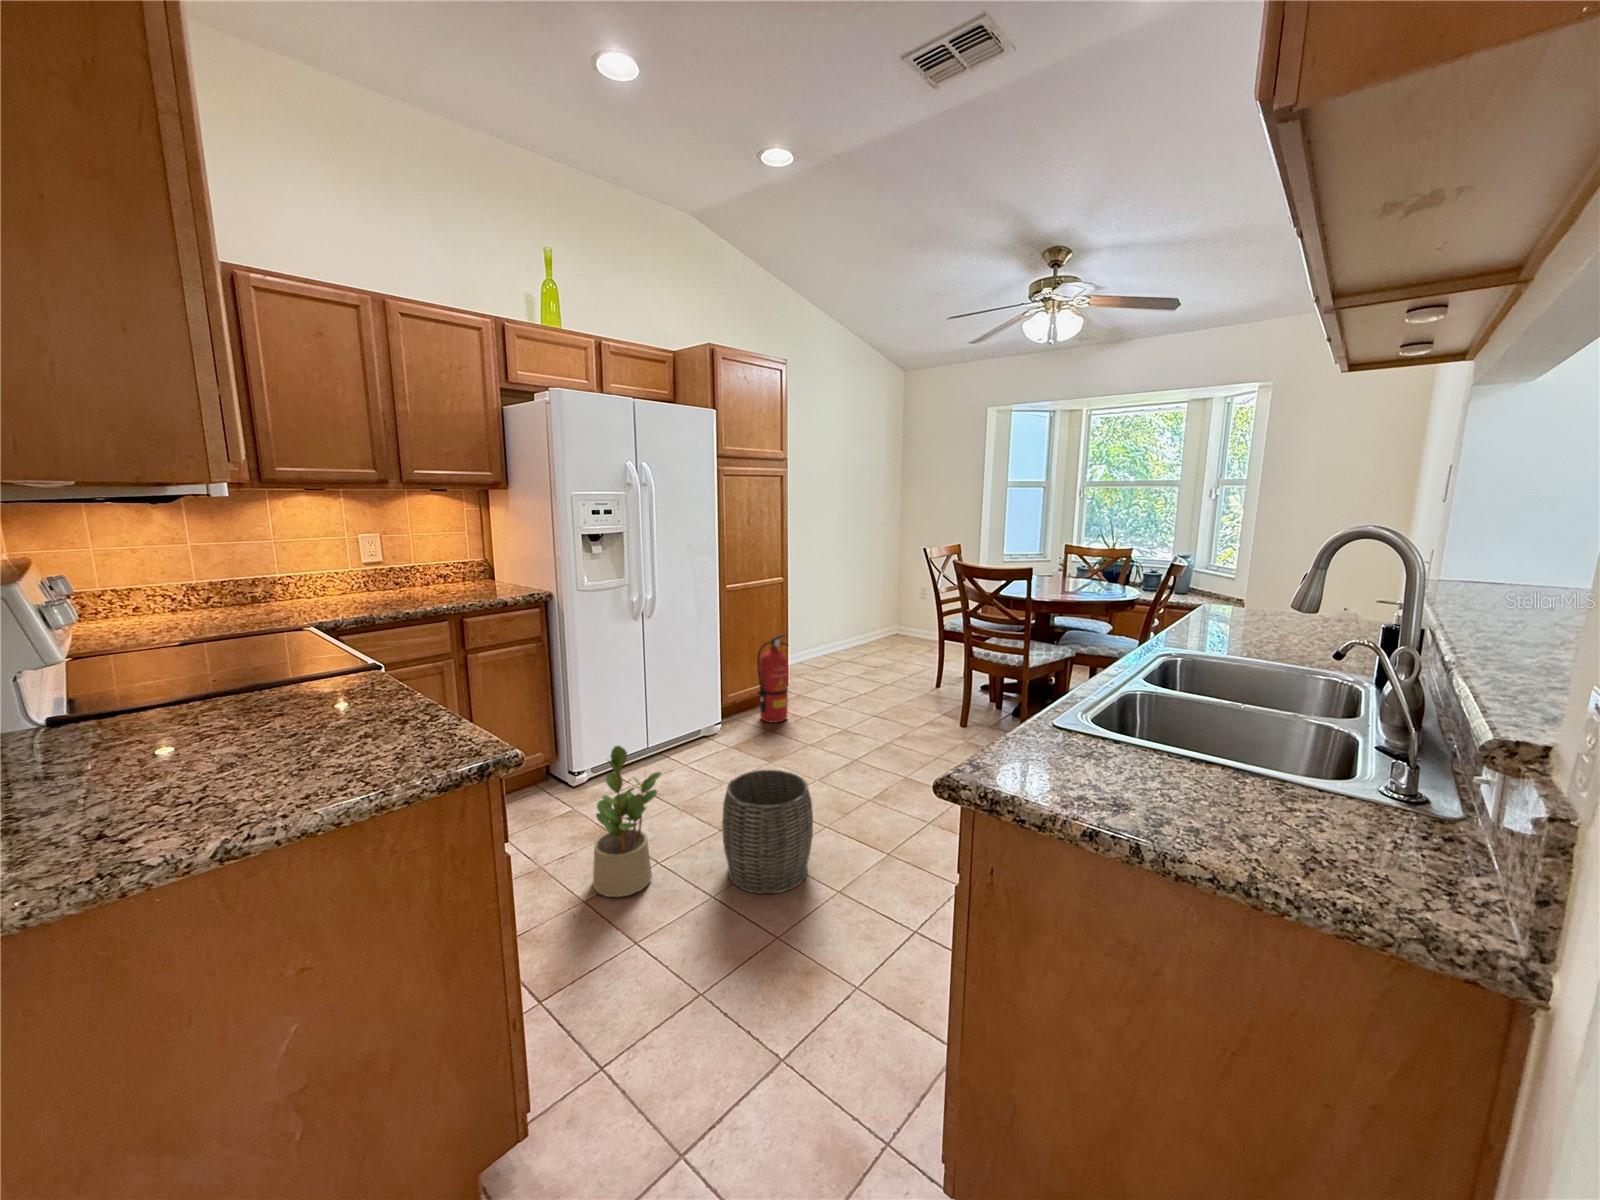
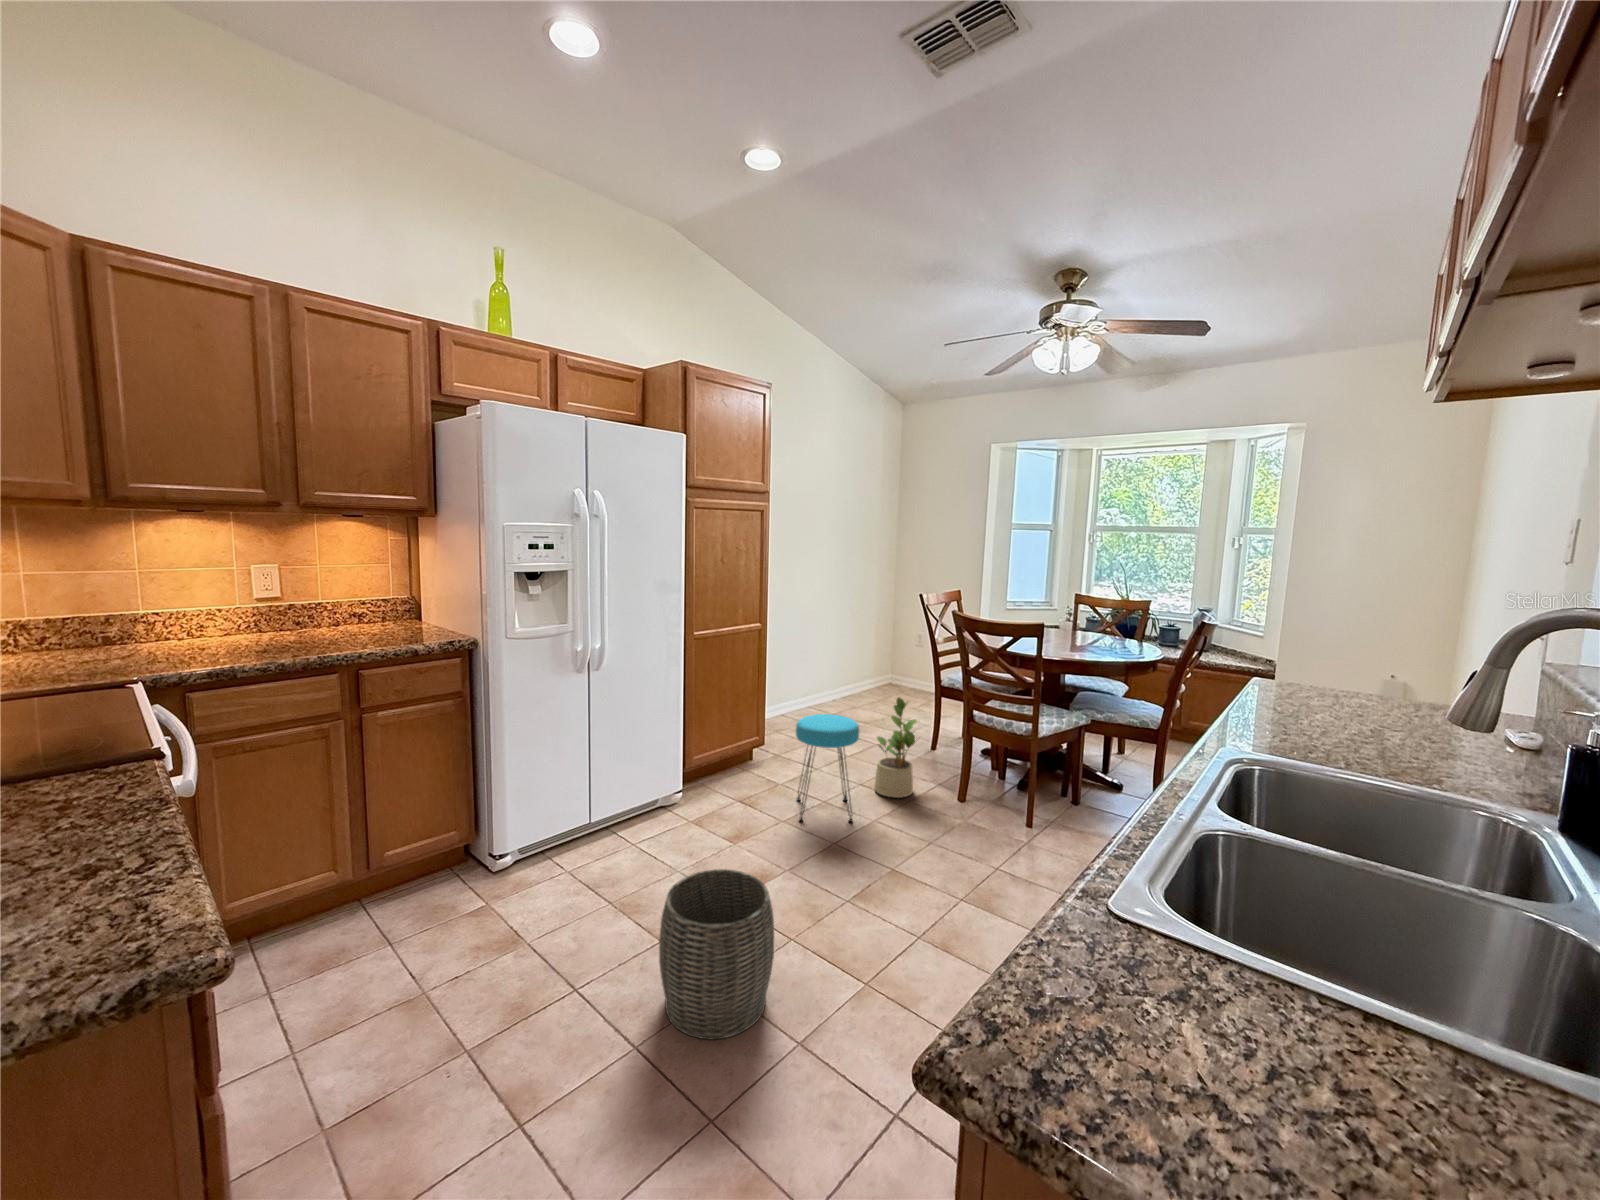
fire extinguisher: present [757,634,788,723] -> none [726,689,764,792]
stool: none [819,654,874,744] -> present [796,714,859,822]
potted plant: present [593,746,661,897] -> present [874,698,917,797]

